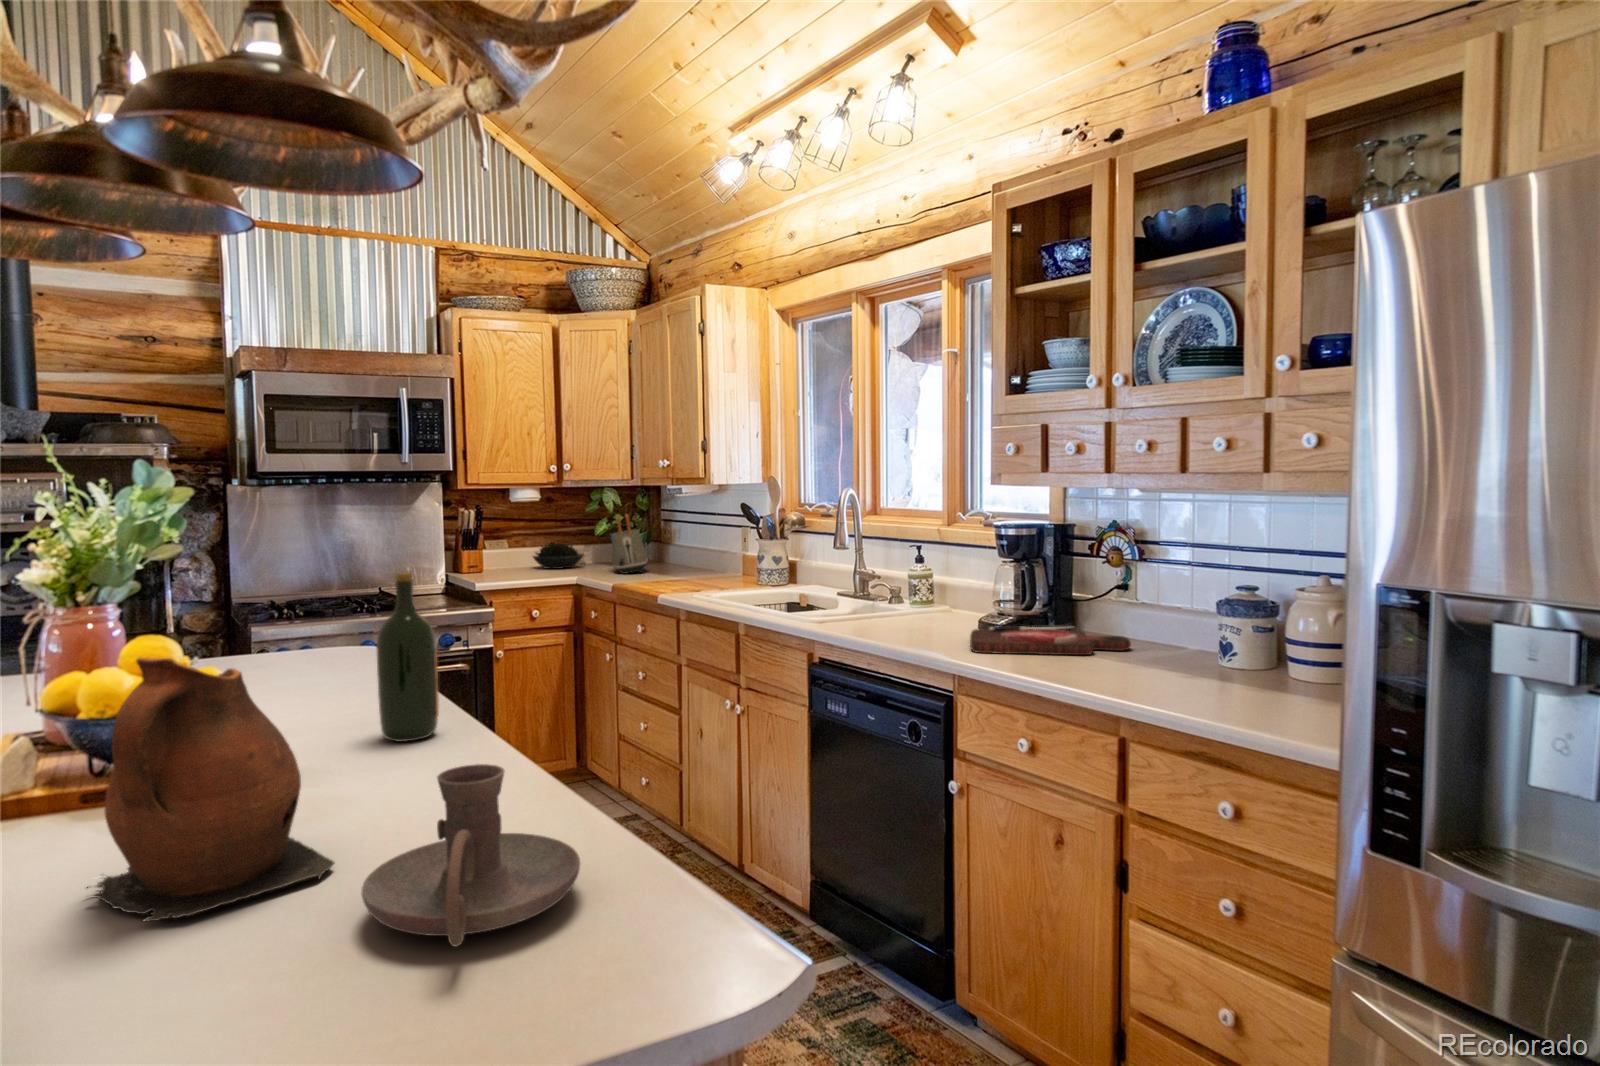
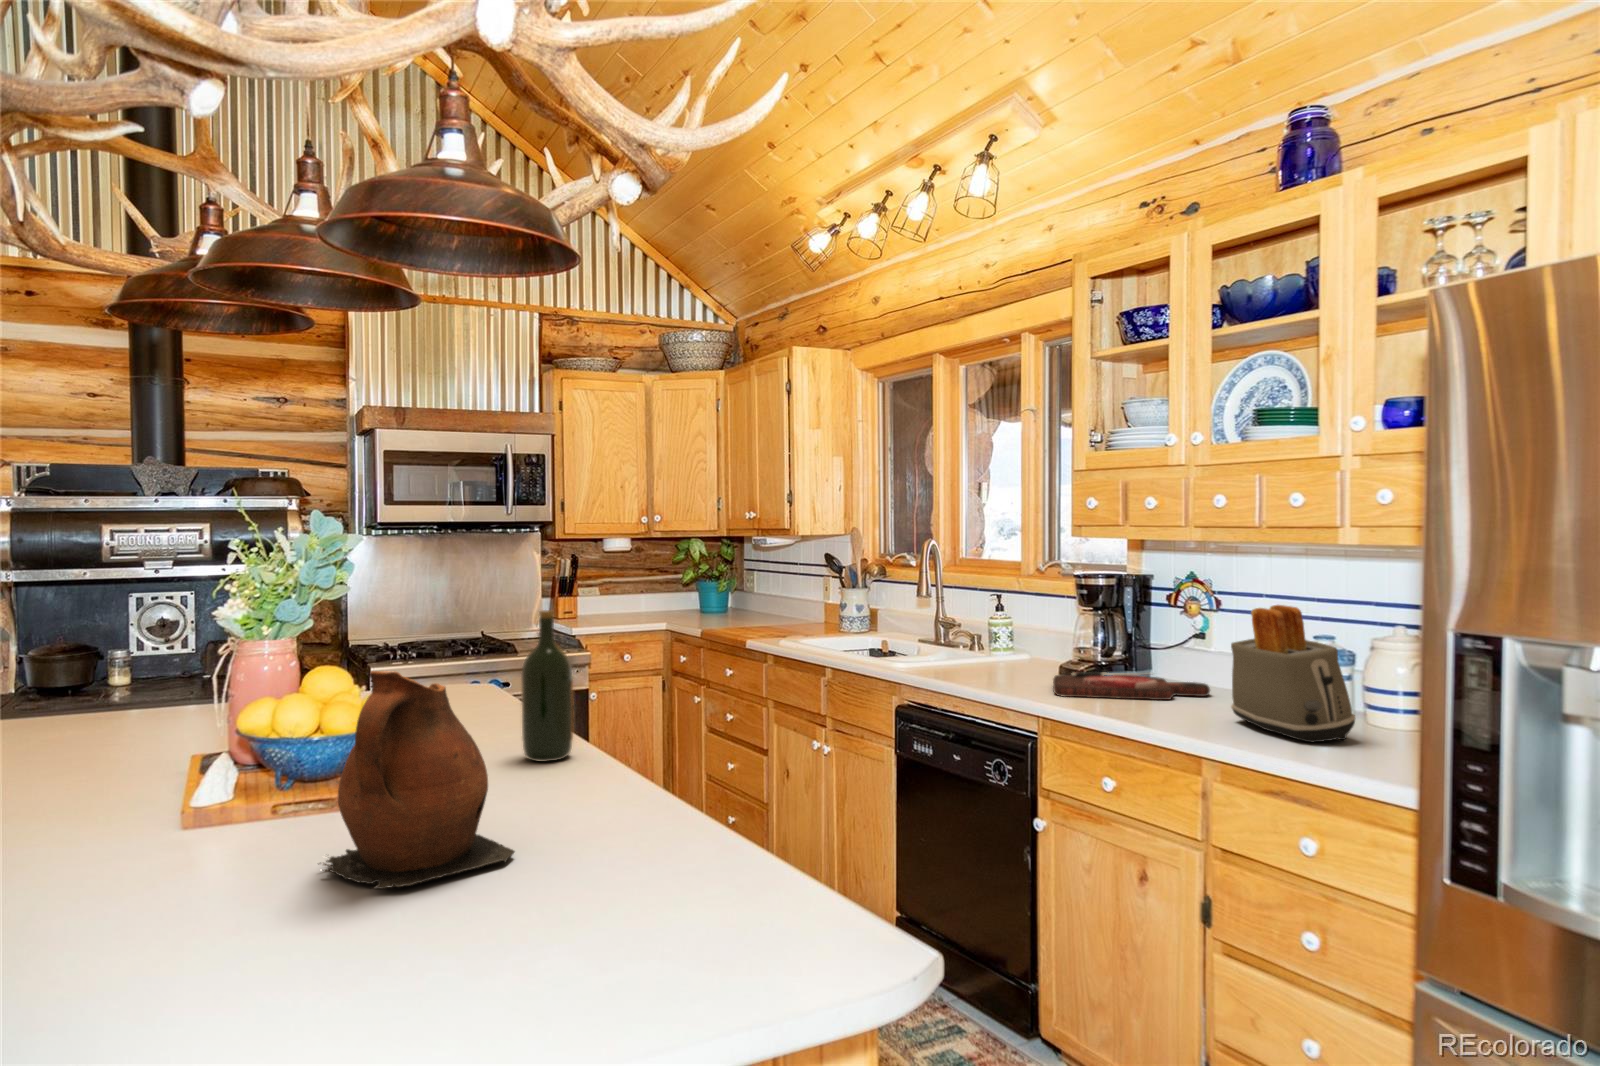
toaster: present [612,514,648,574] -> present [1231,605,1355,742]
succulent plant: present [533,542,583,569] -> none [621,590,670,616]
candle holder: present [362,764,580,947] -> none [551,766,728,910]

